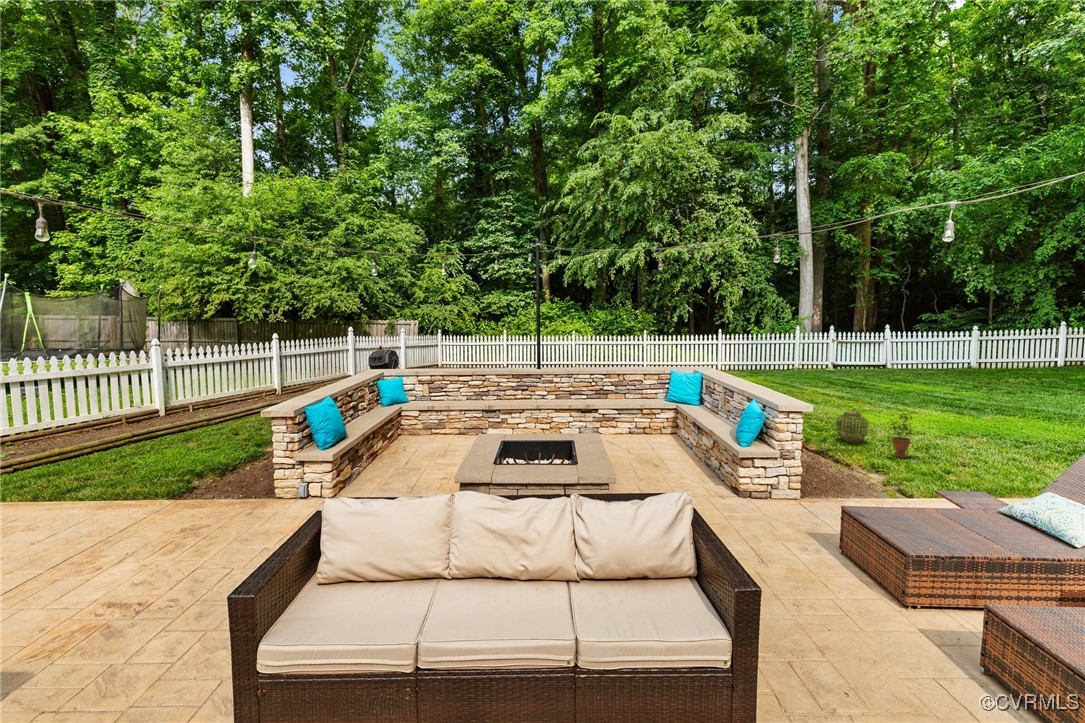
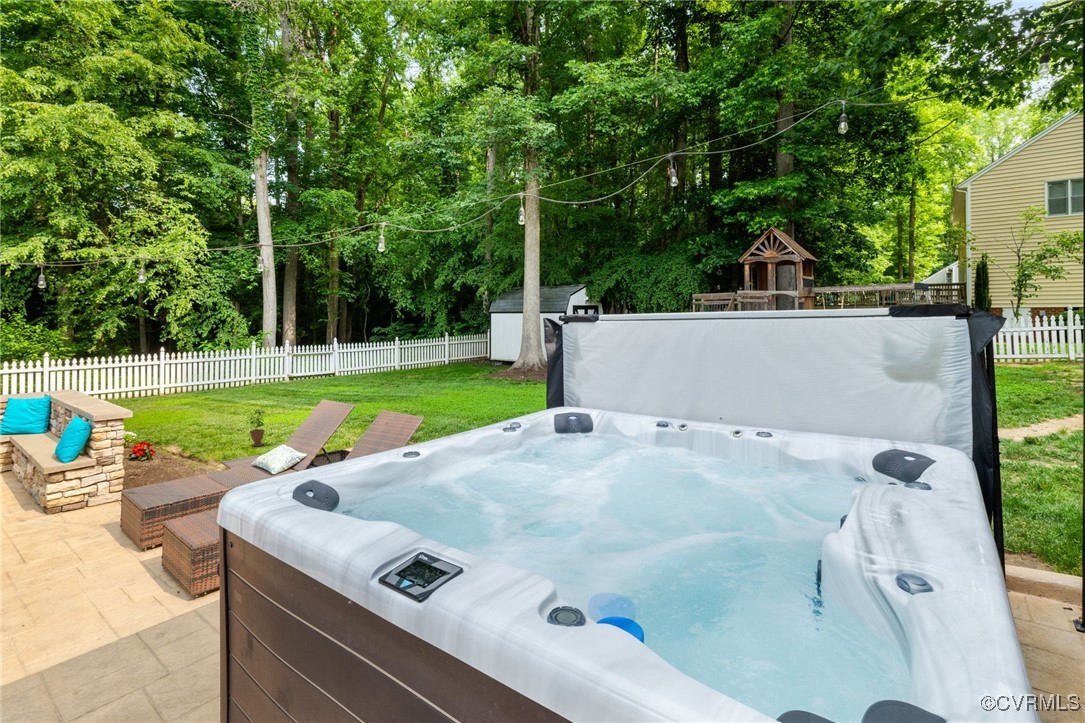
woven basket: present [836,412,868,442] -> none [211,414,240,441]

